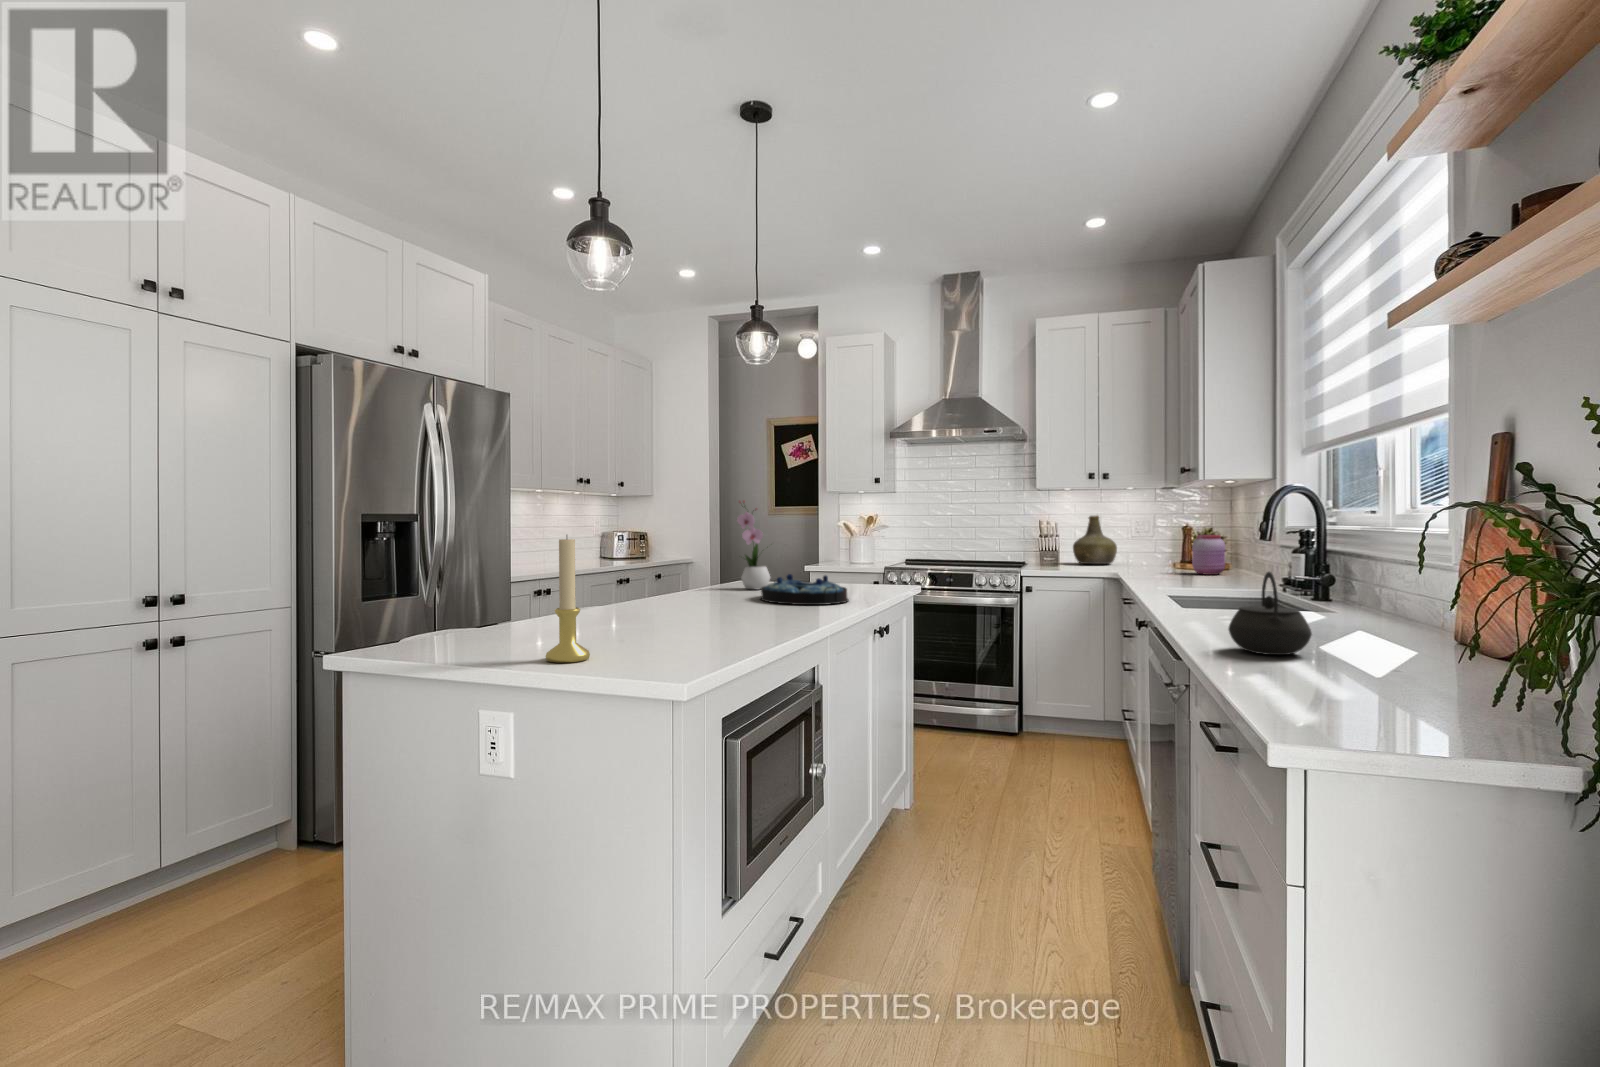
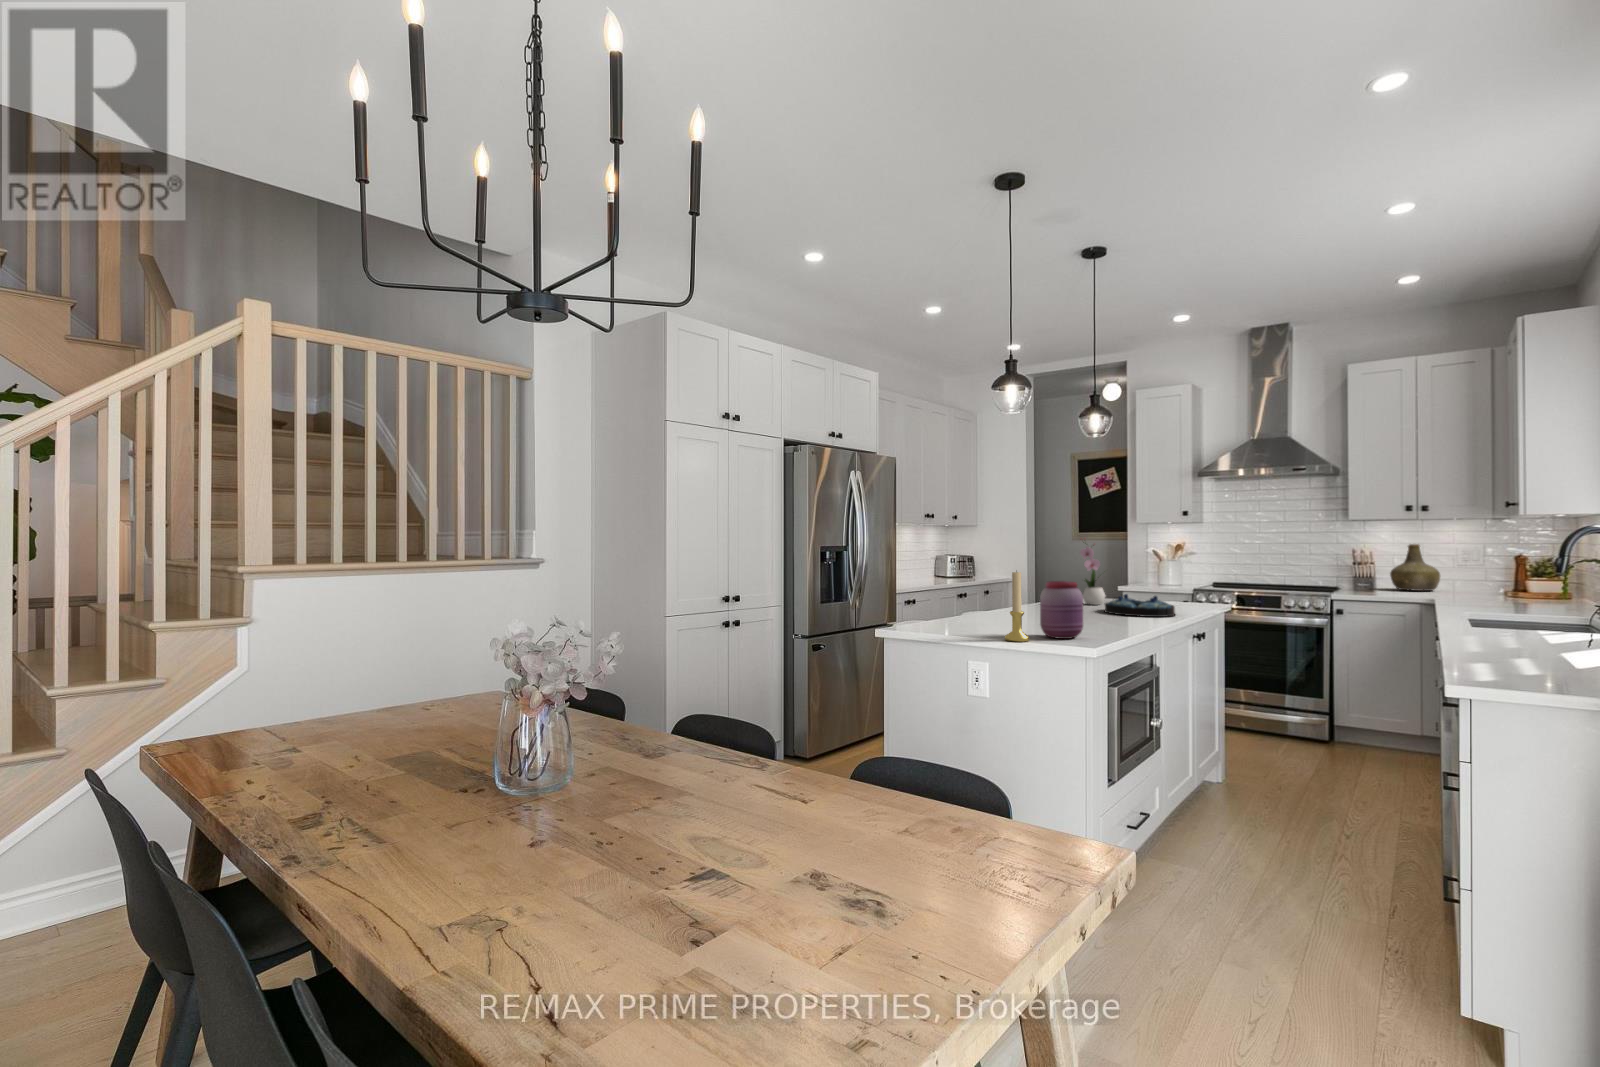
jar: present [1192,535,1225,575] -> present [1040,581,1083,639]
kettle: present [1229,572,1312,655] -> none [1490,601,1559,661]

